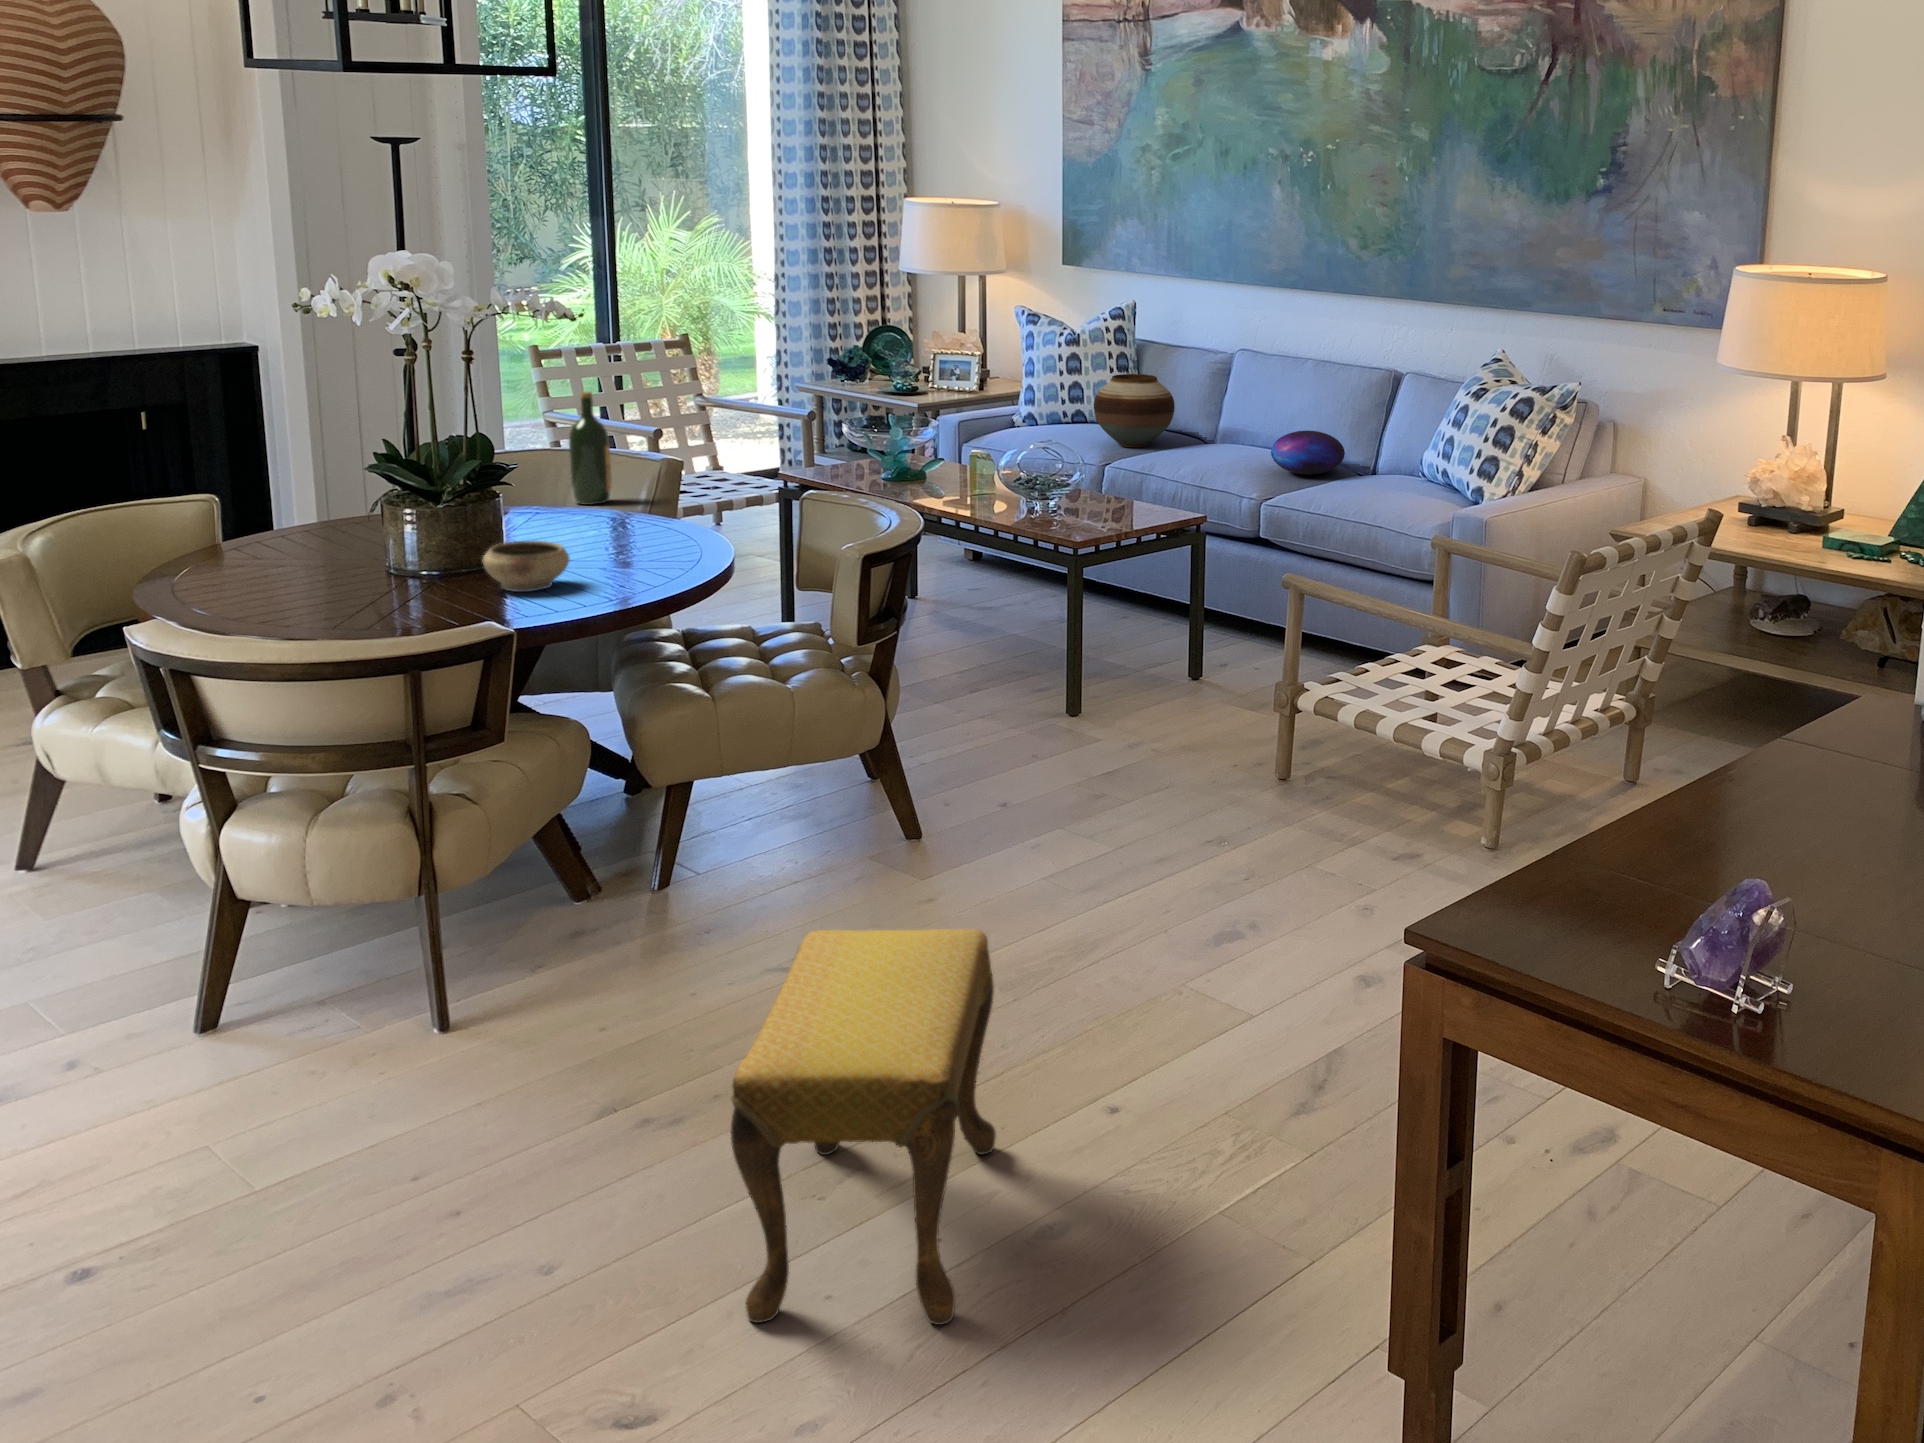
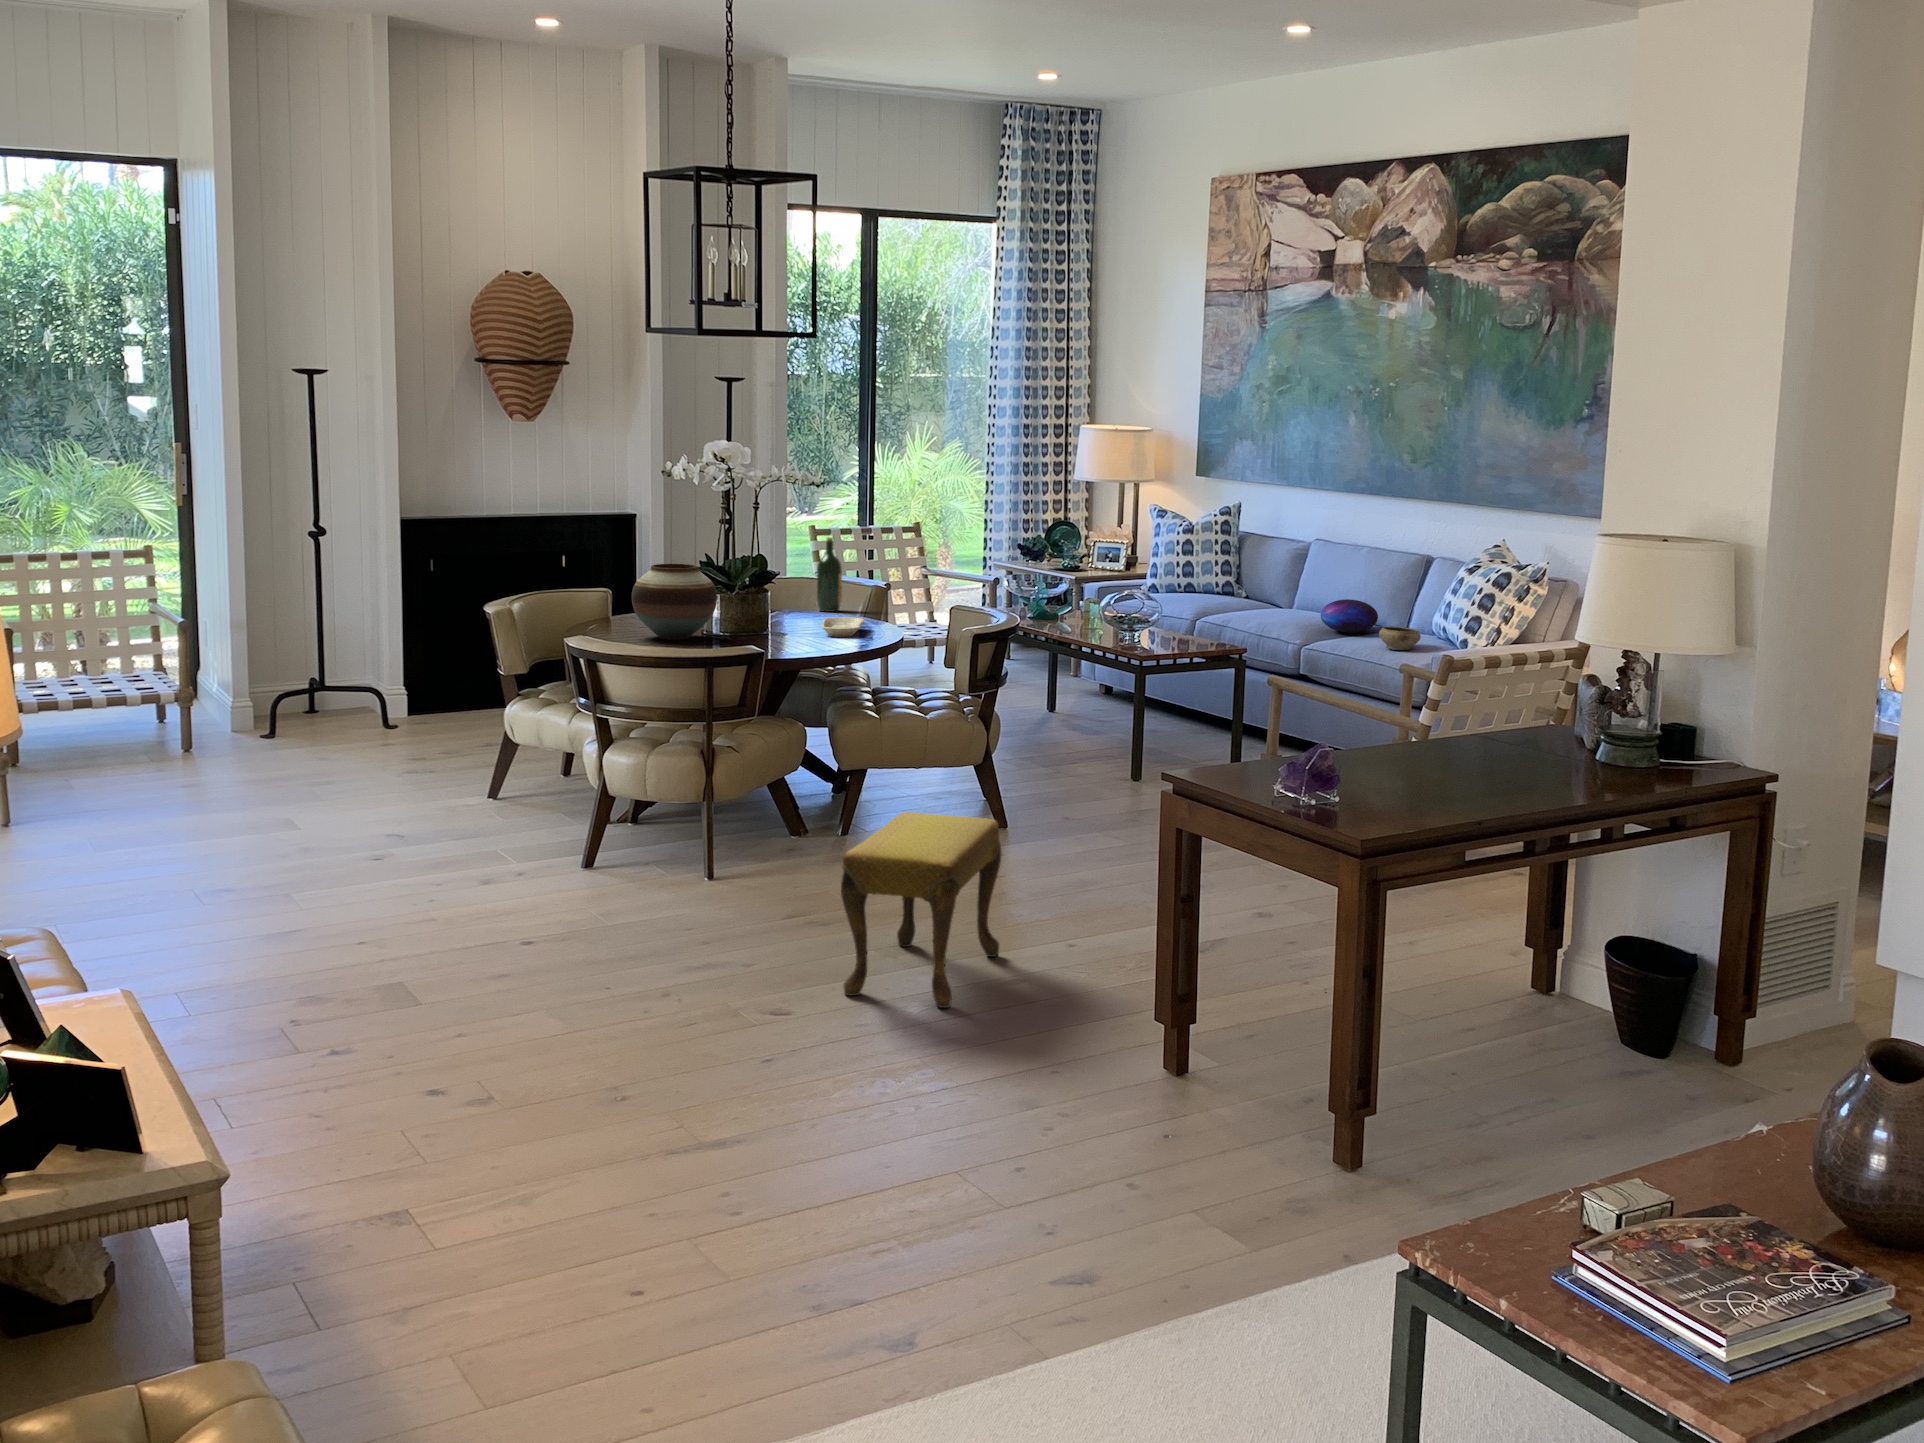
vase: present [1094,374,1175,447] -> present [632,564,717,640]
tray: none [597,526,664,568] -> present [822,617,864,637]
ceramic bowl: present [483,541,569,592] -> present [1379,626,1421,650]

